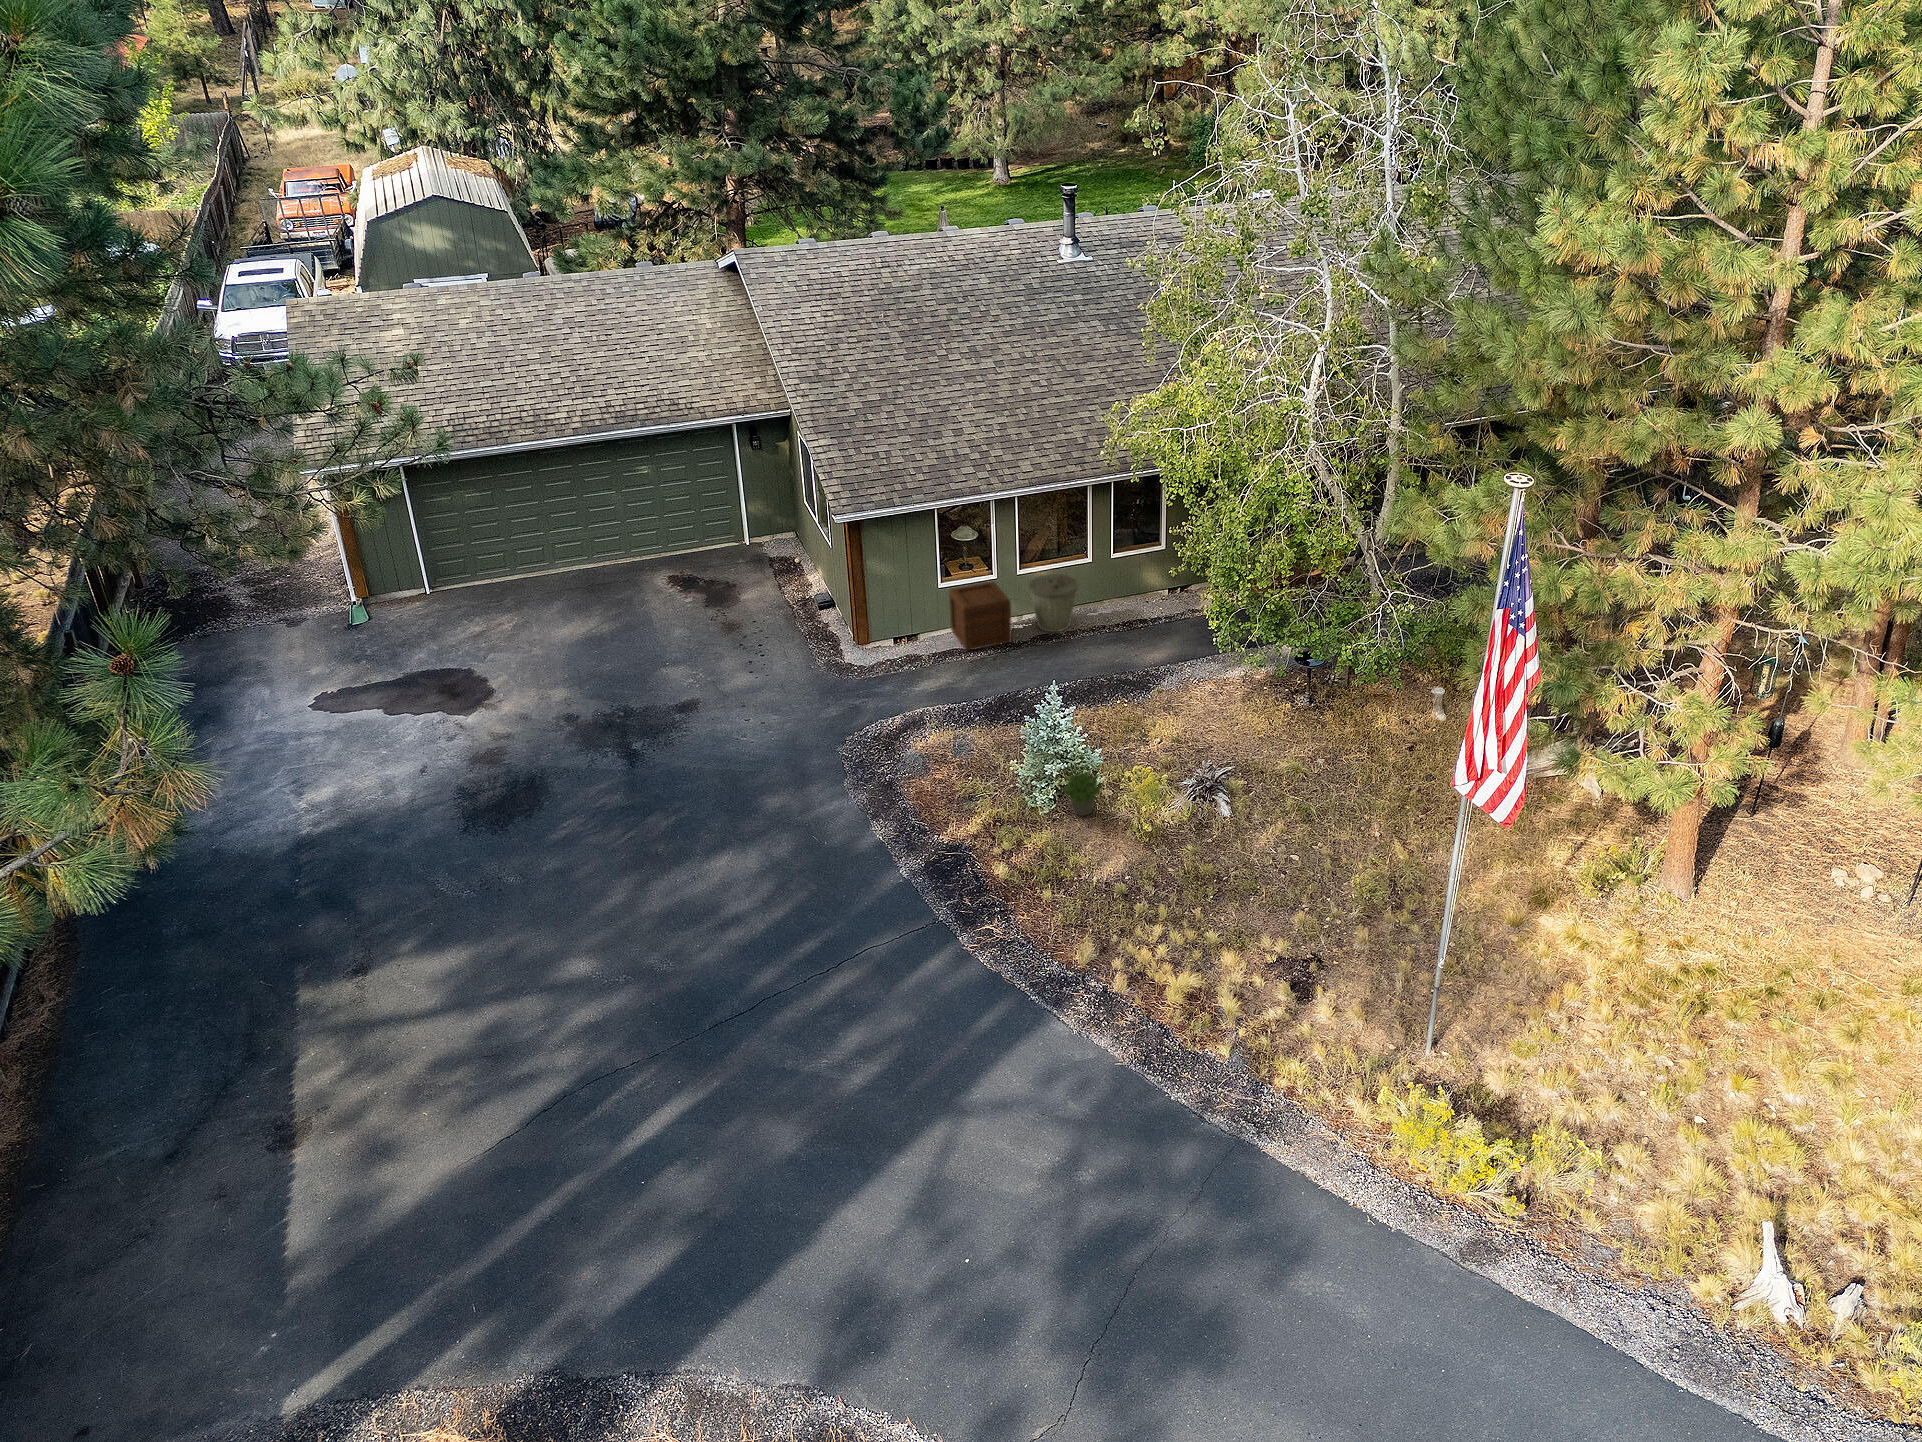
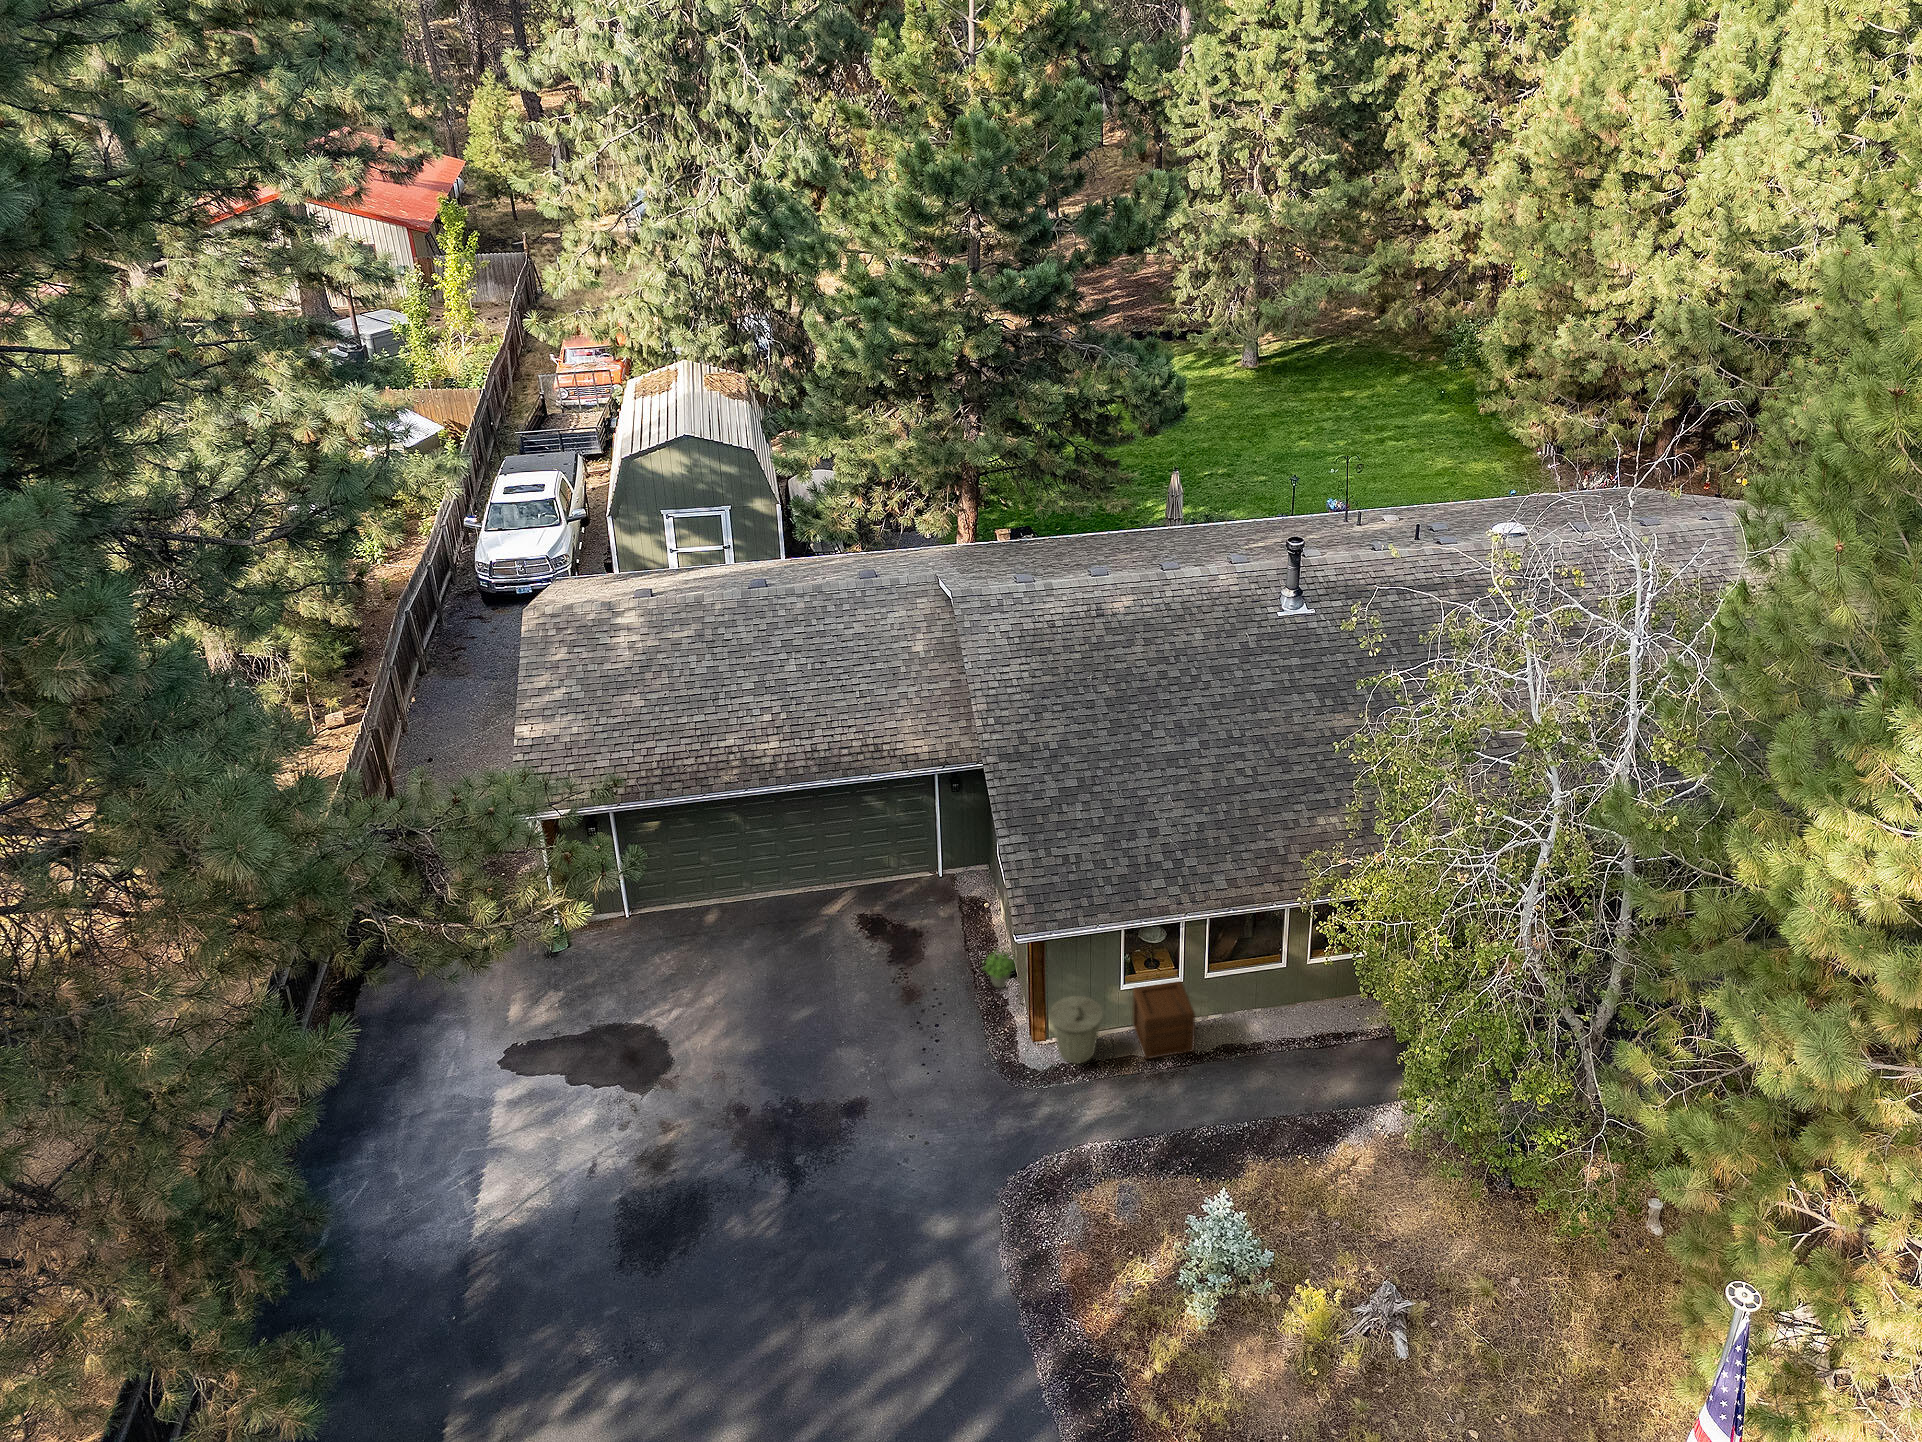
trash can: present [1029,574,1078,632] -> present [1050,996,1103,1063]
potted plant: present [1063,767,1102,816] -> present [983,948,1015,988]

